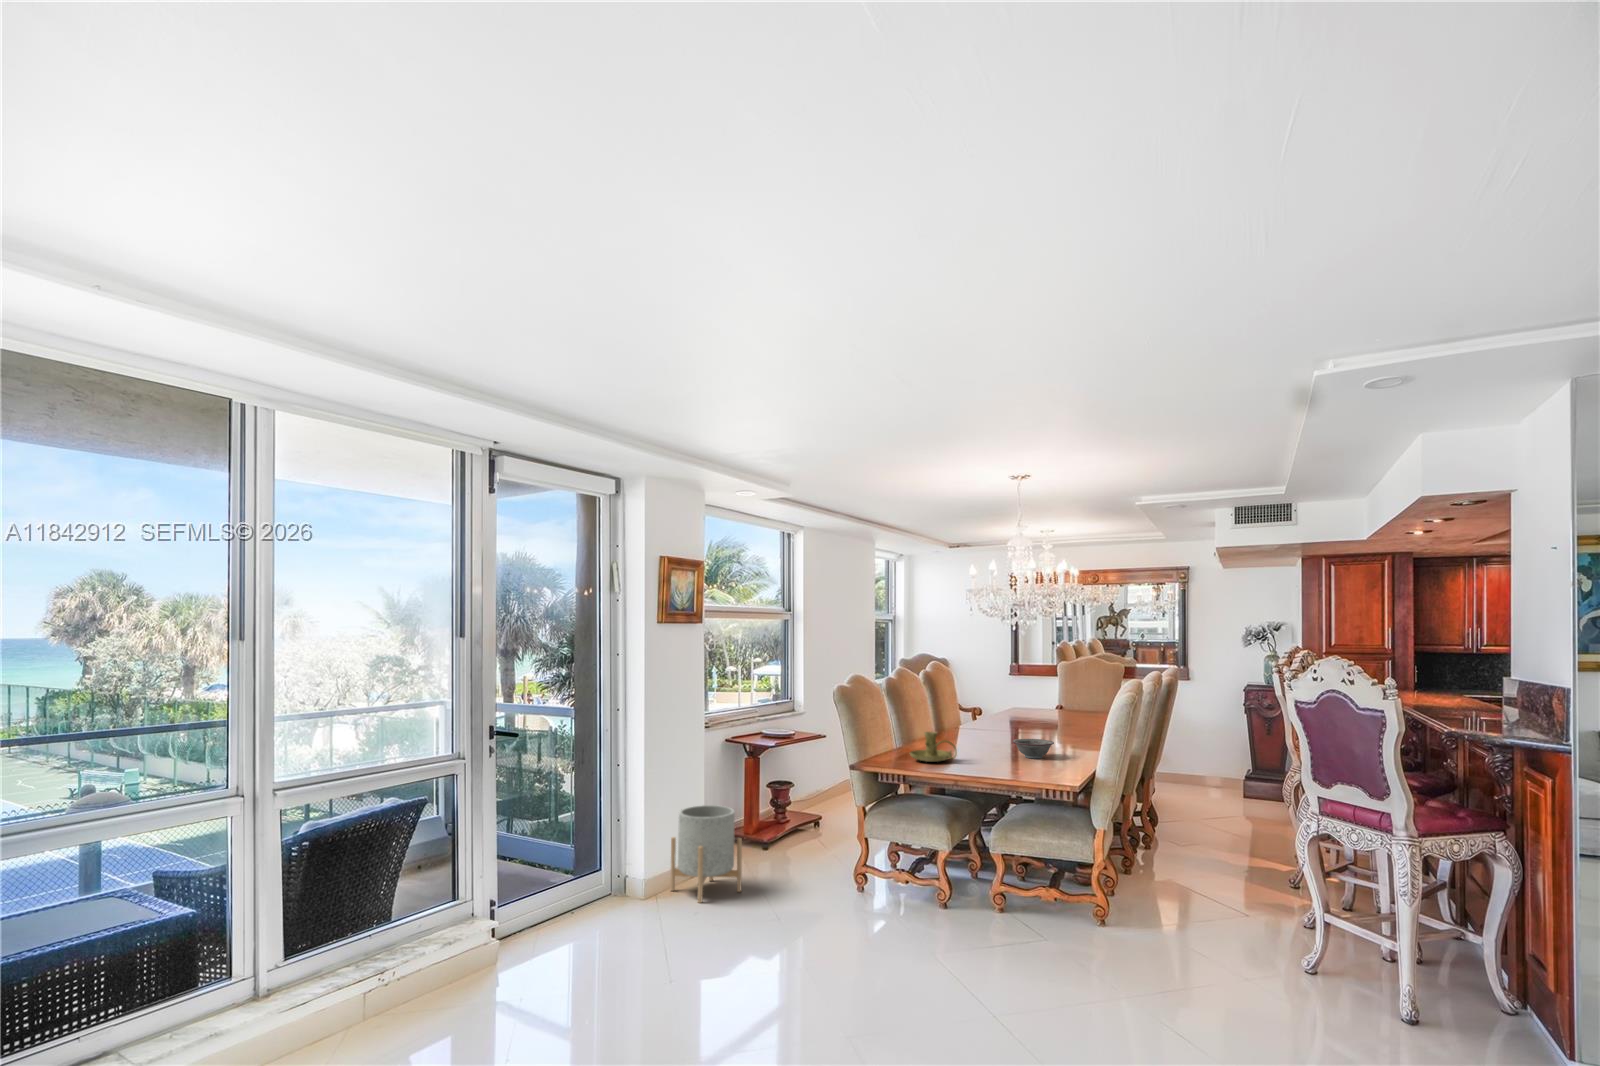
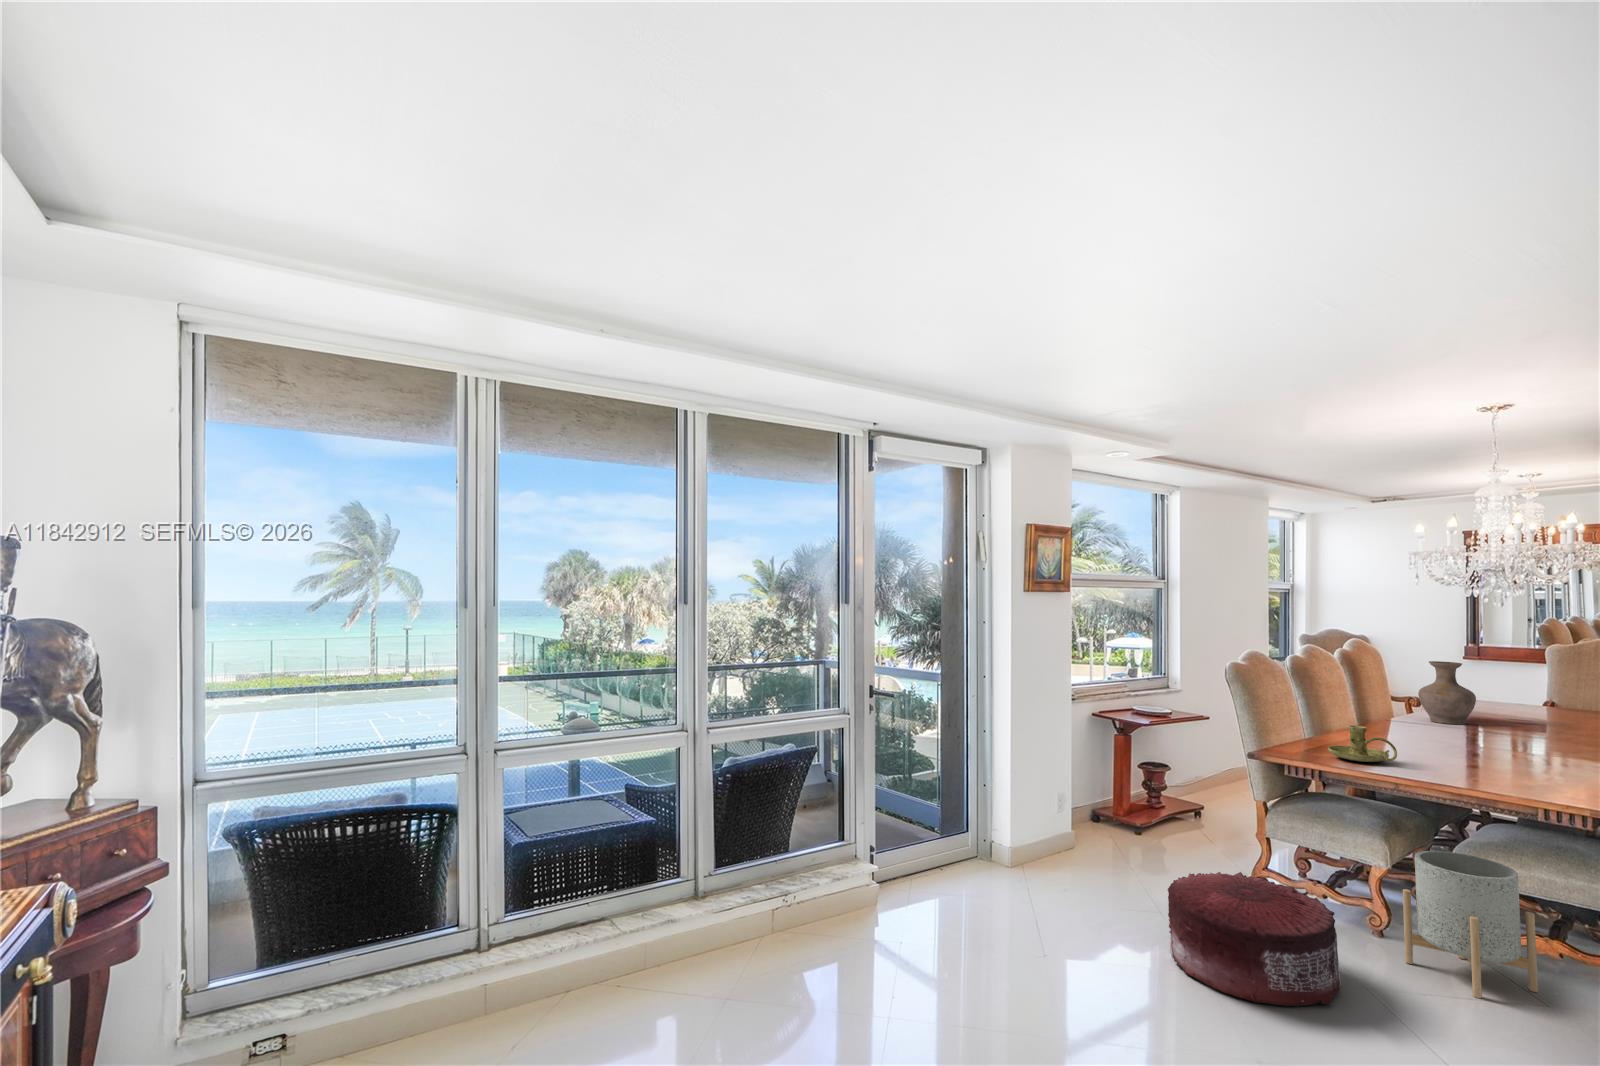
vase: none [982,674,1019,726] -> present [1418,661,1476,724]
decorative bowl: present [1013,739,1054,759] -> none [1480,744,1548,772]
planter: present [670,805,742,903] -> present [1403,851,1538,998]
pouf: none [777,870,909,981] -> present [1168,872,1341,1006]

